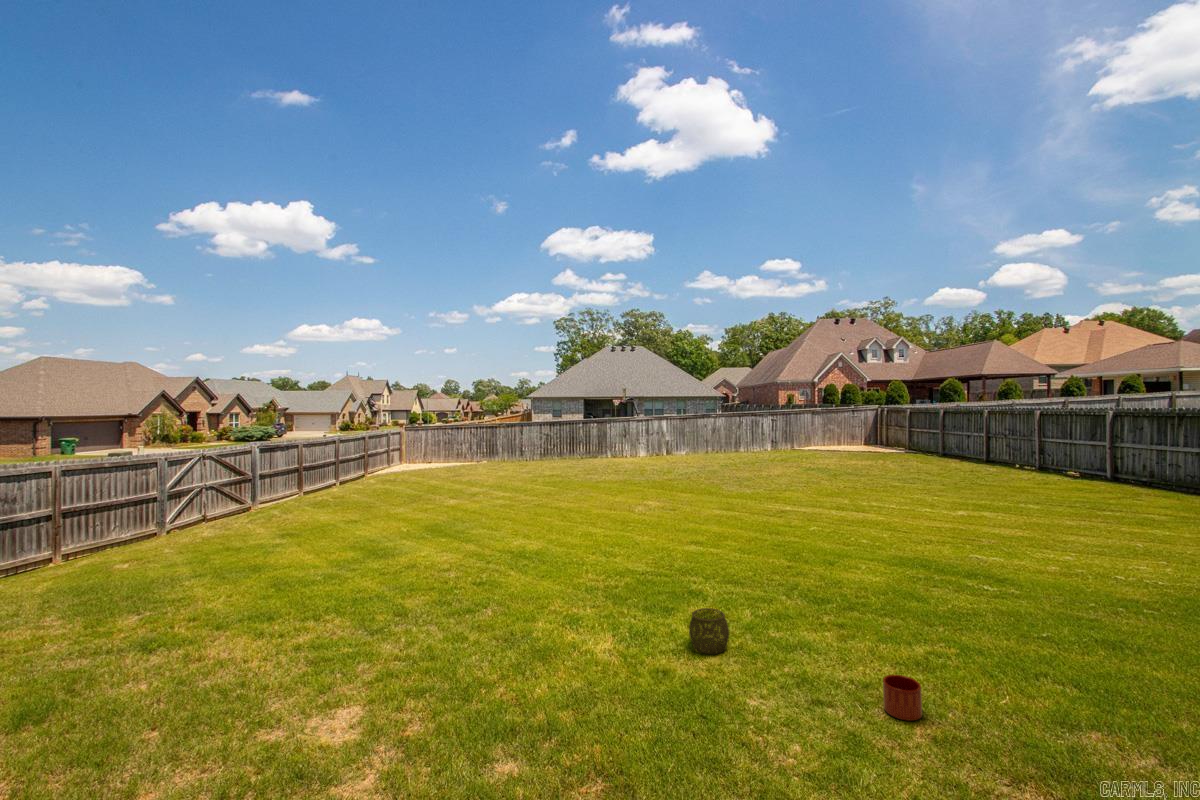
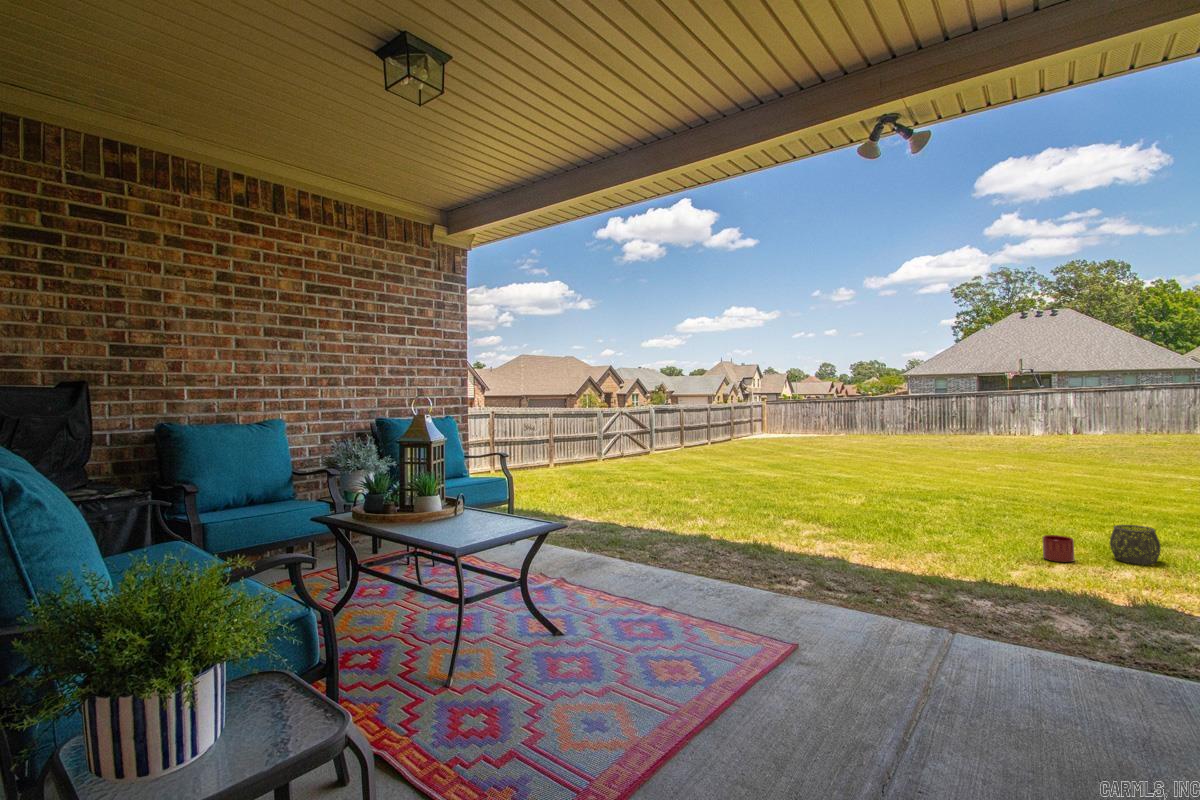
woven basket: present [689,608,729,654] -> present [1110,525,1161,564]

